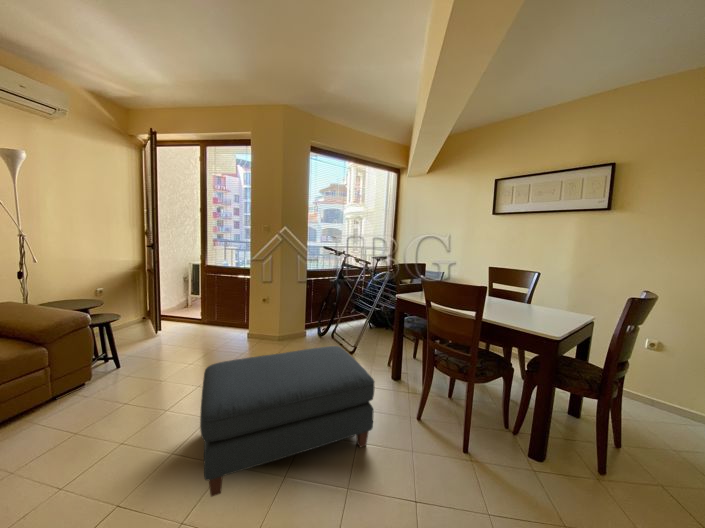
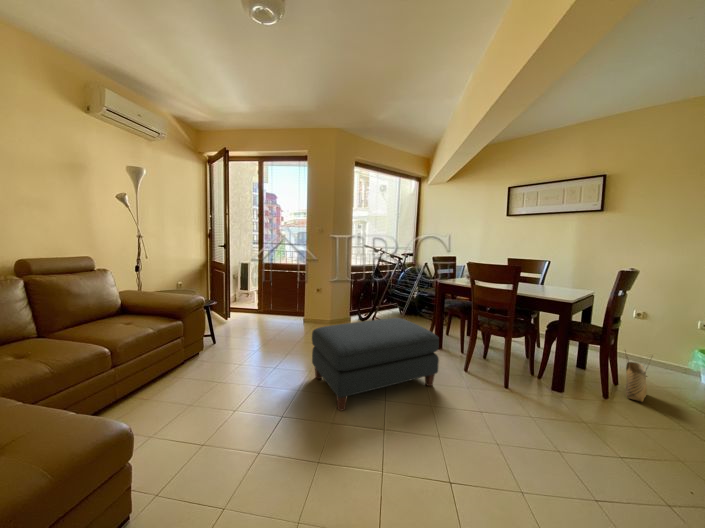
woven basket: none [632,402,673,483] -> present [625,355,653,402]

